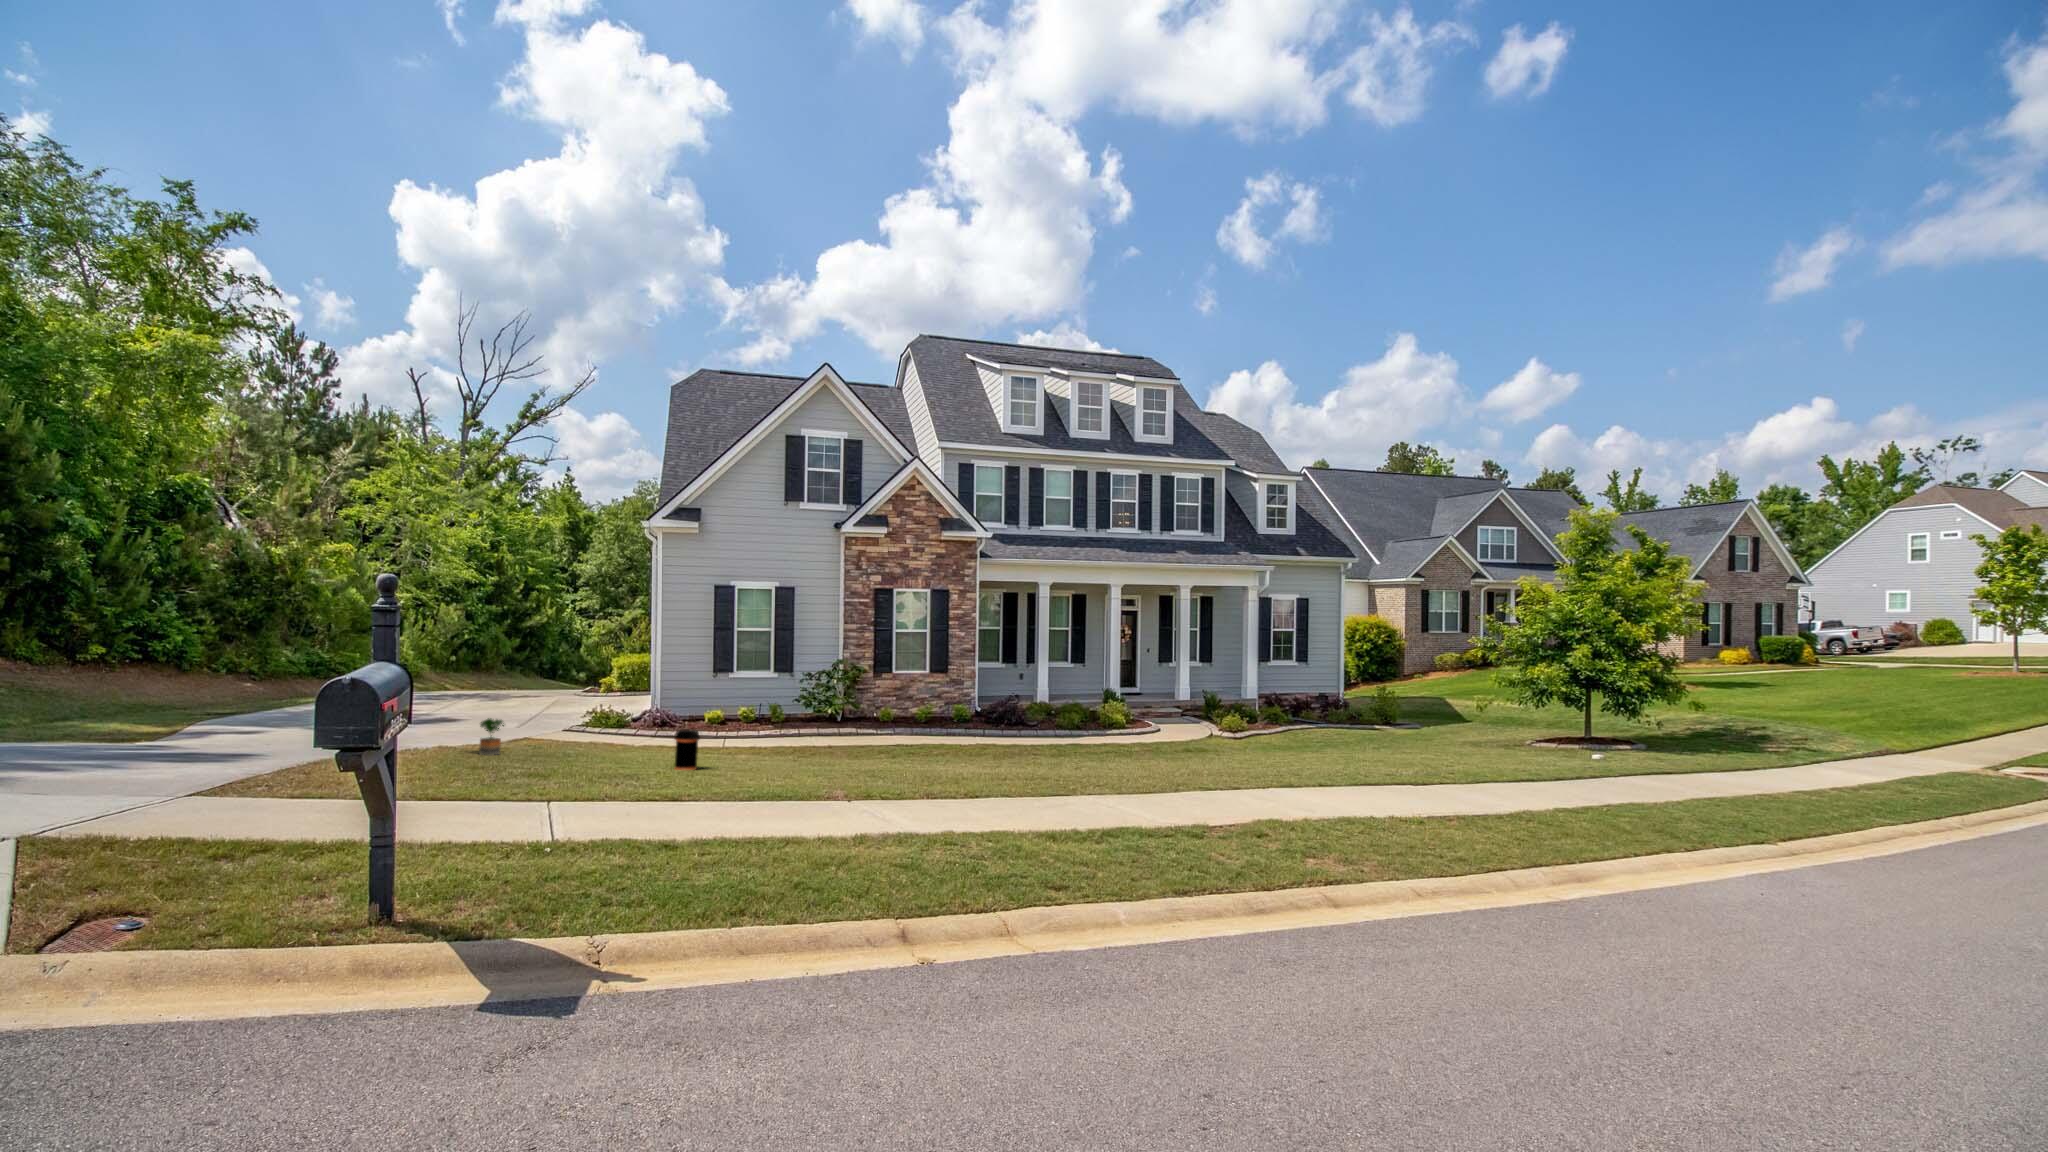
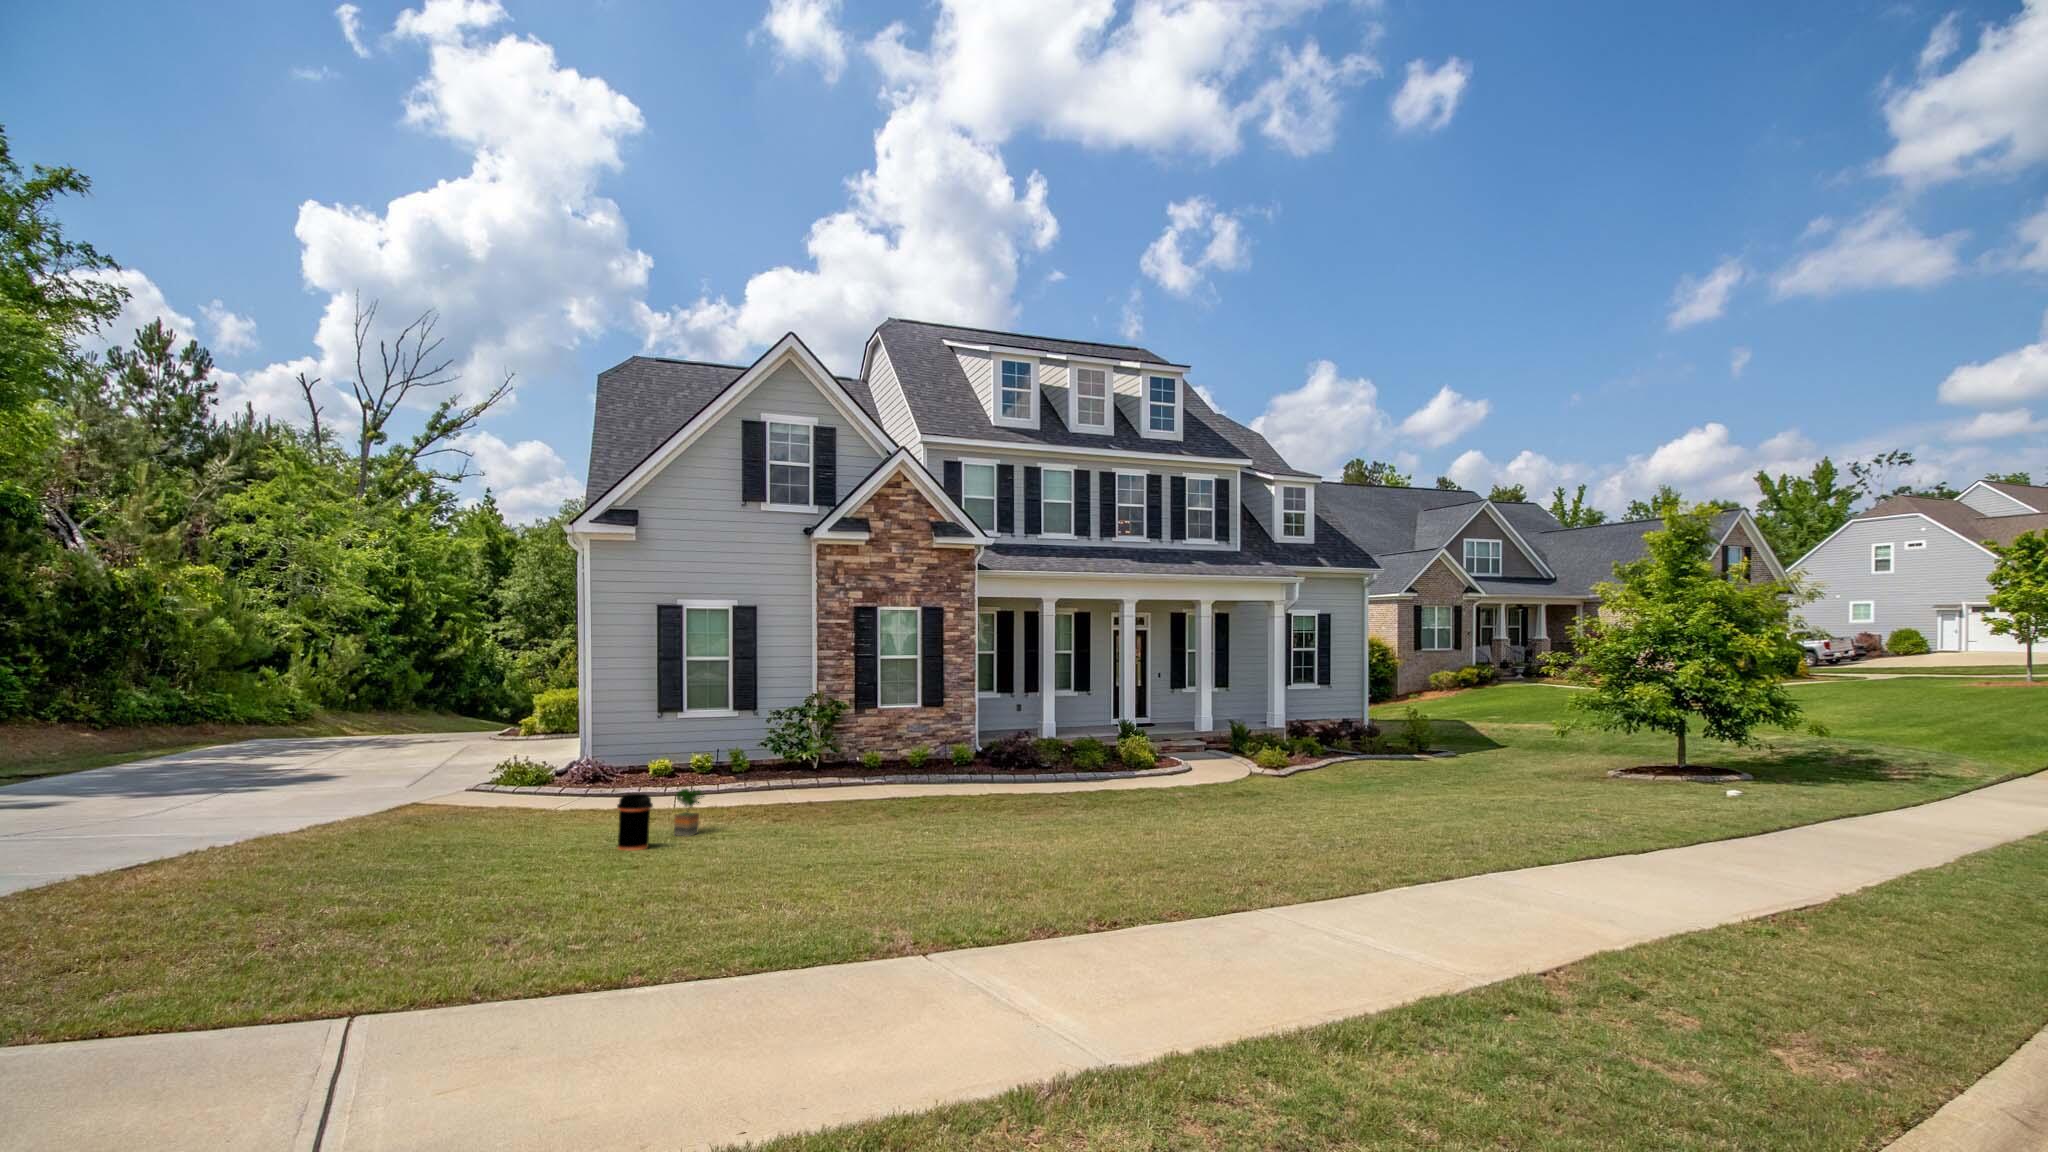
potted tree: present [479,718,504,756] -> present [674,789,704,836]

